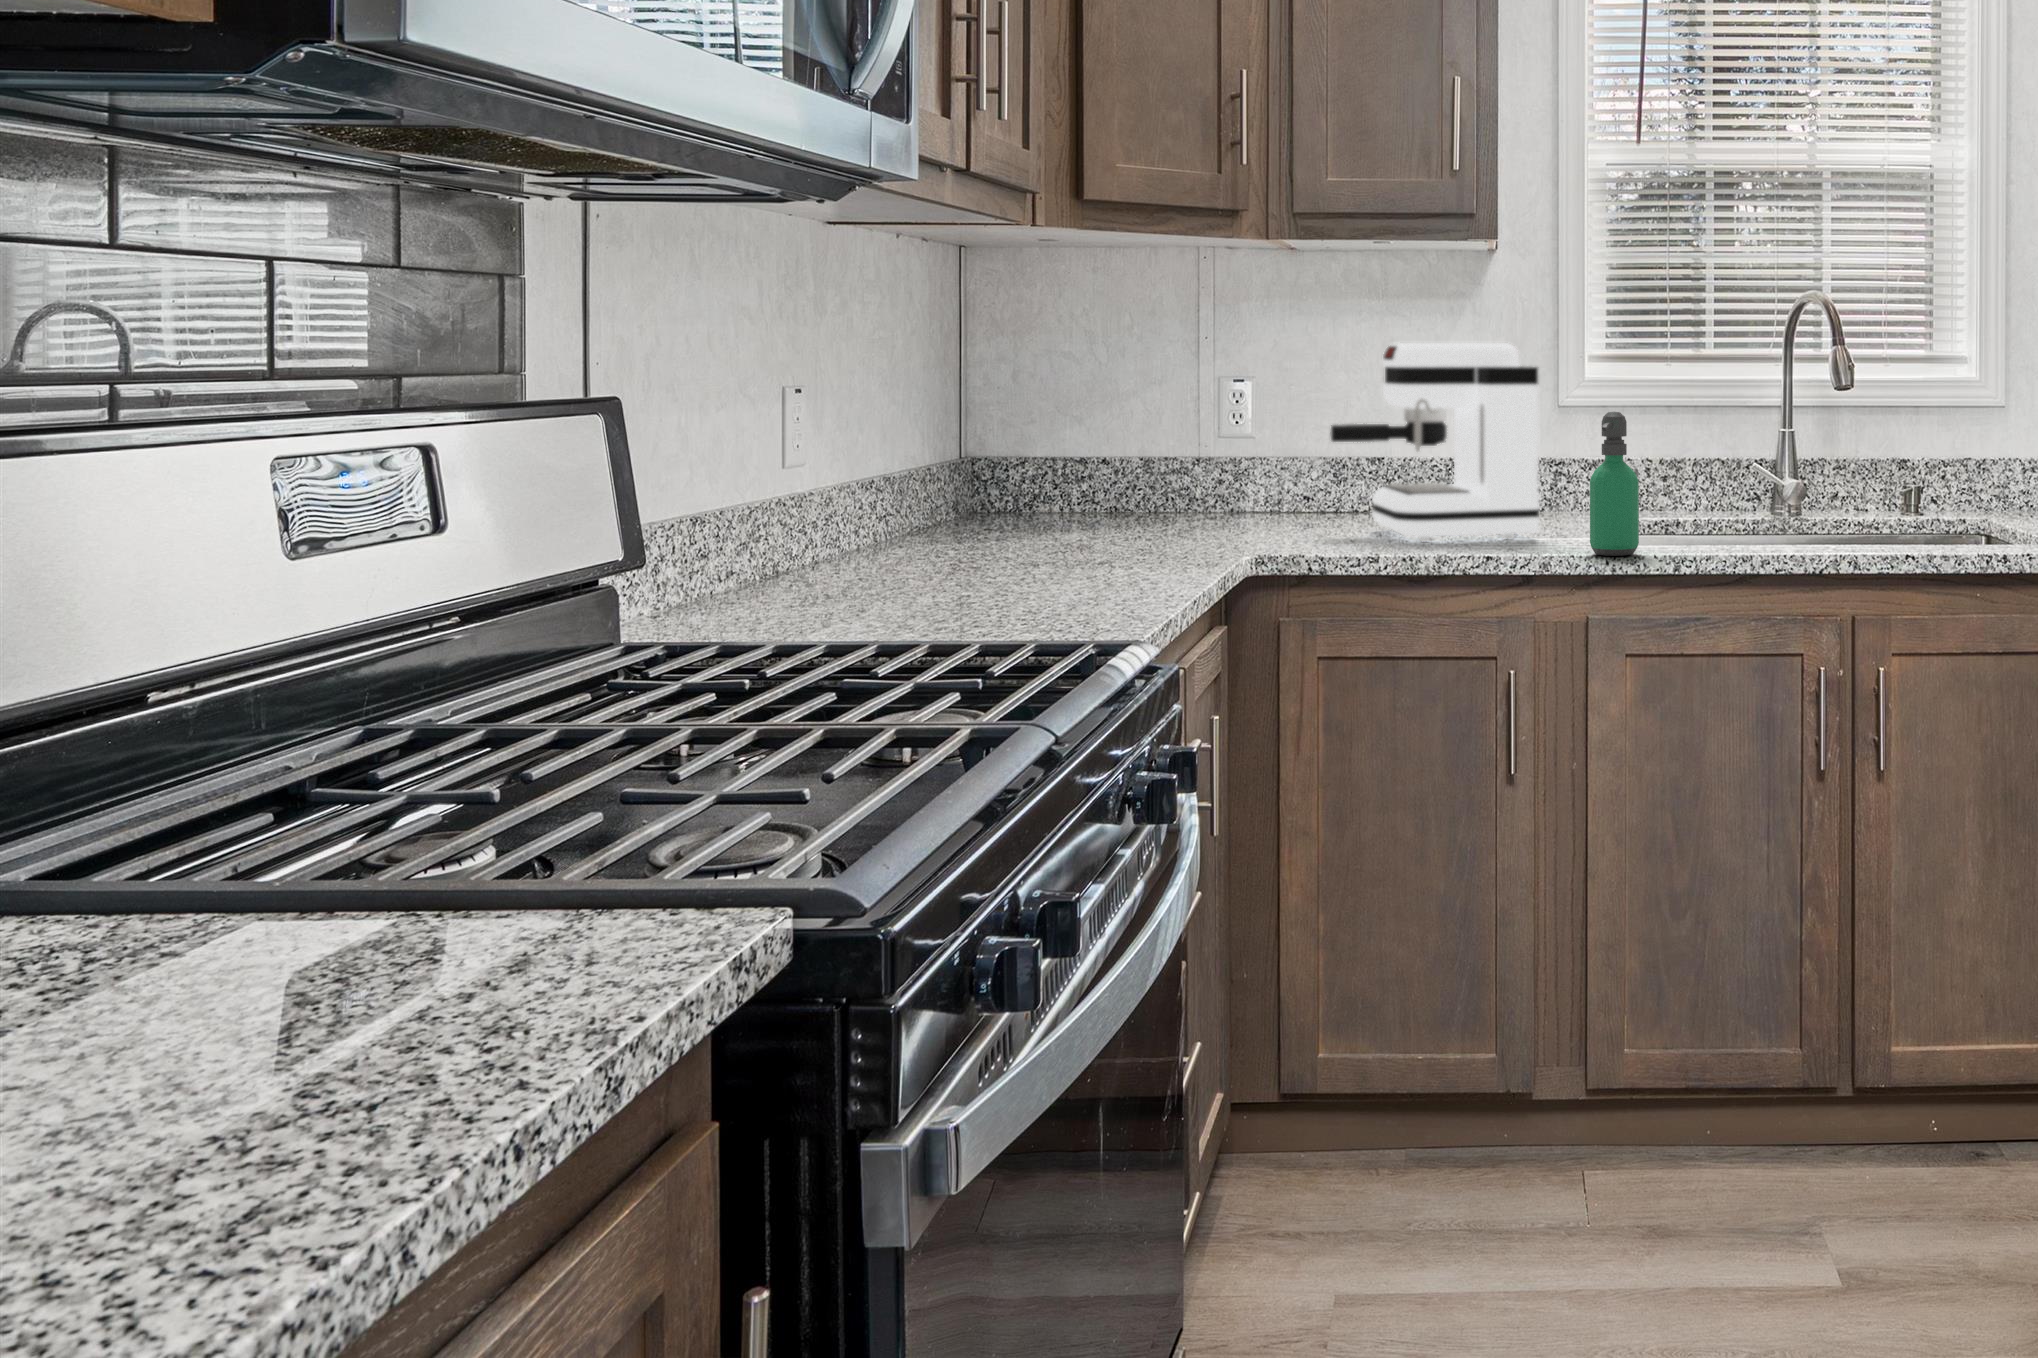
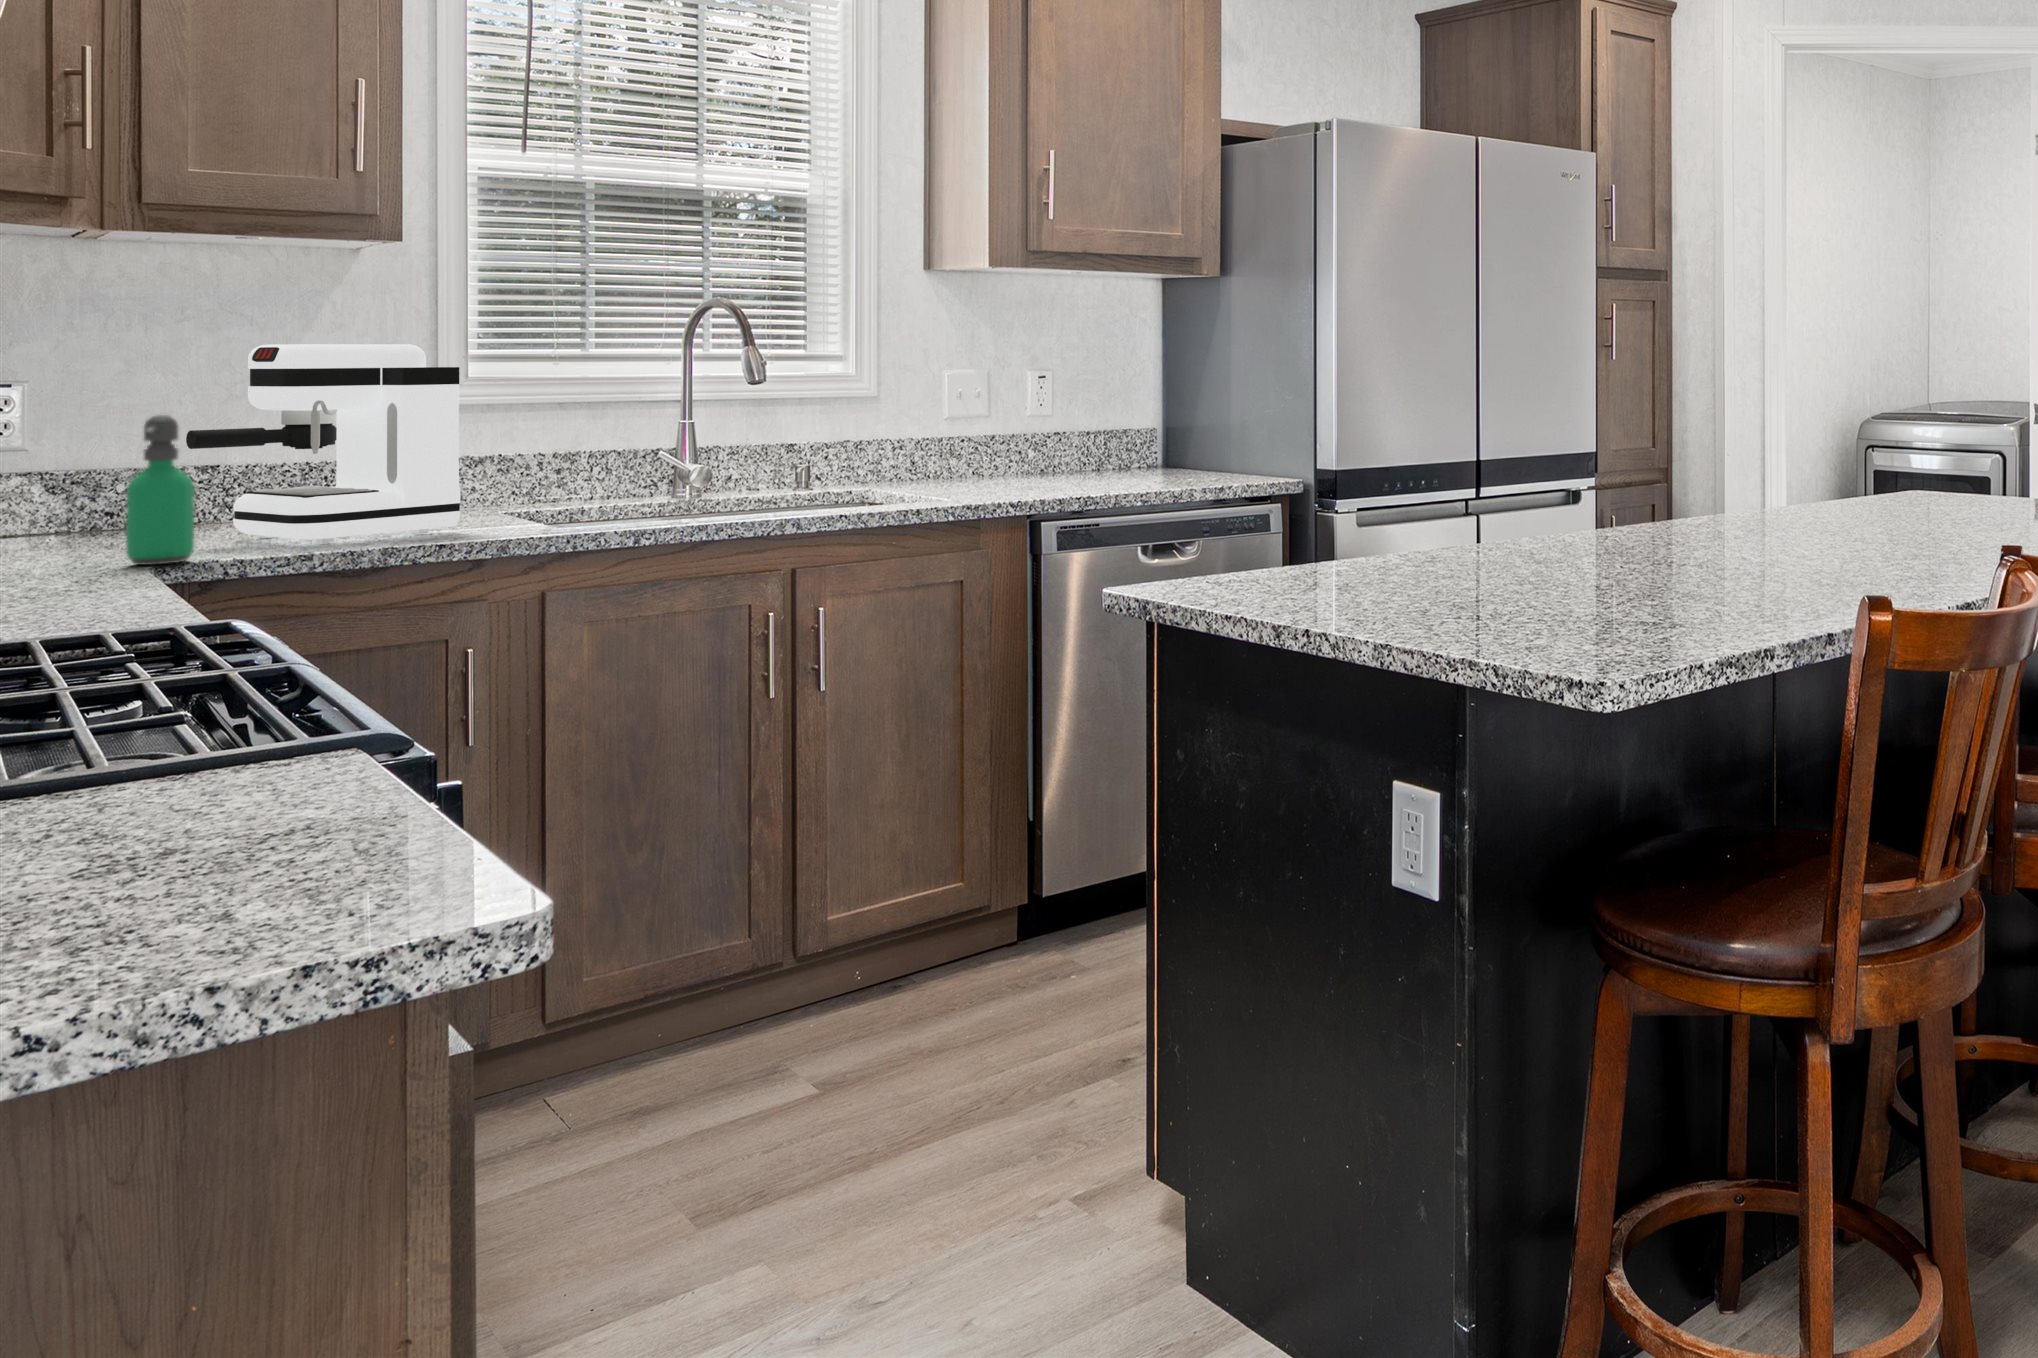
soap dispenser: present [1590,412,1639,556] -> present [126,415,195,565]

